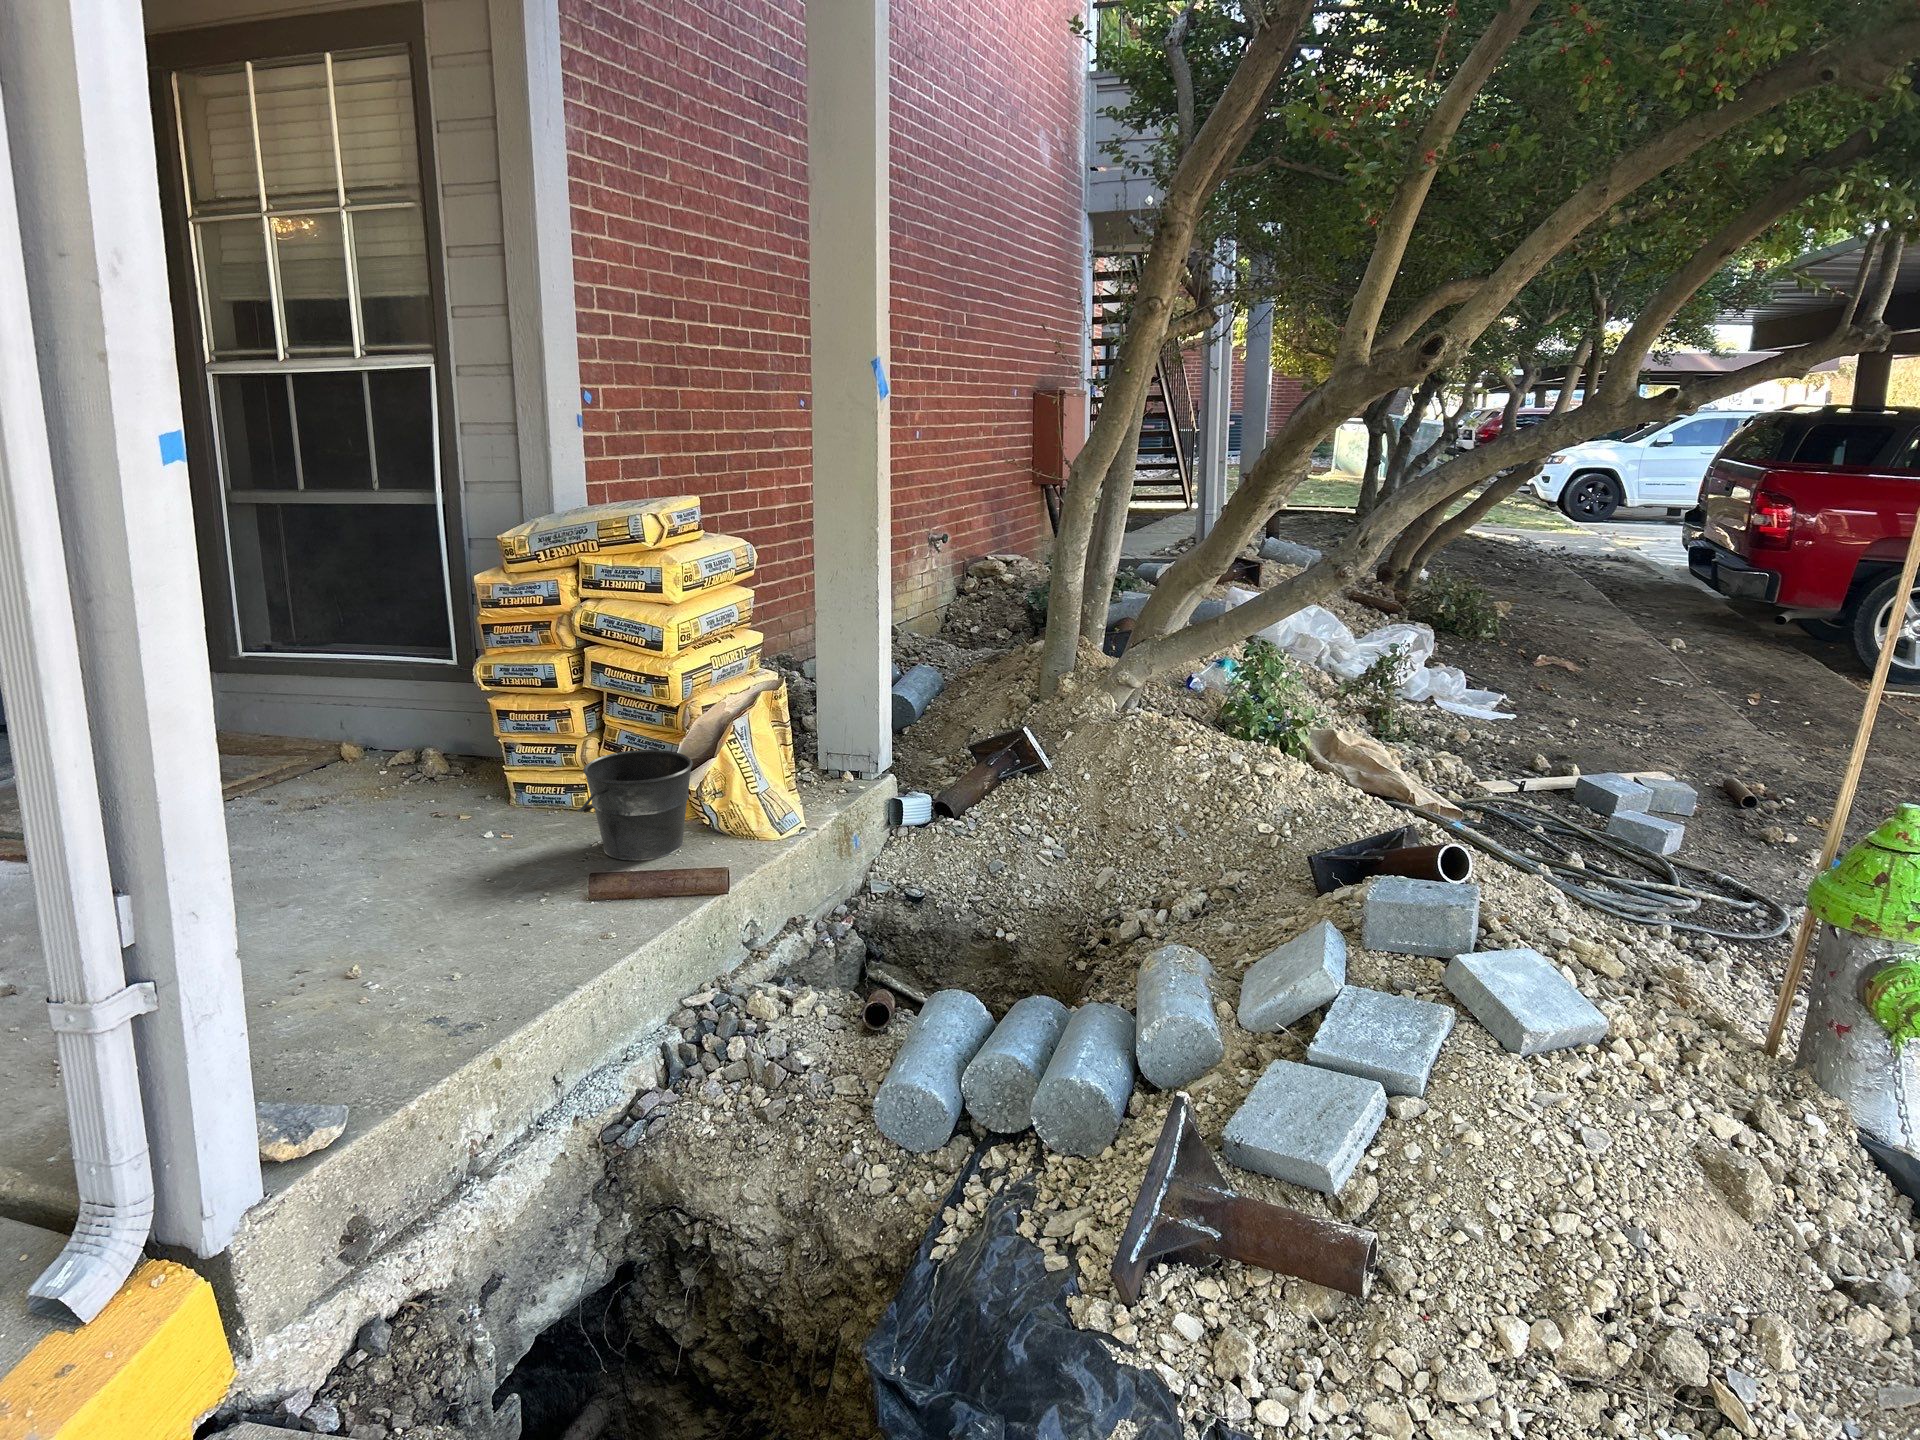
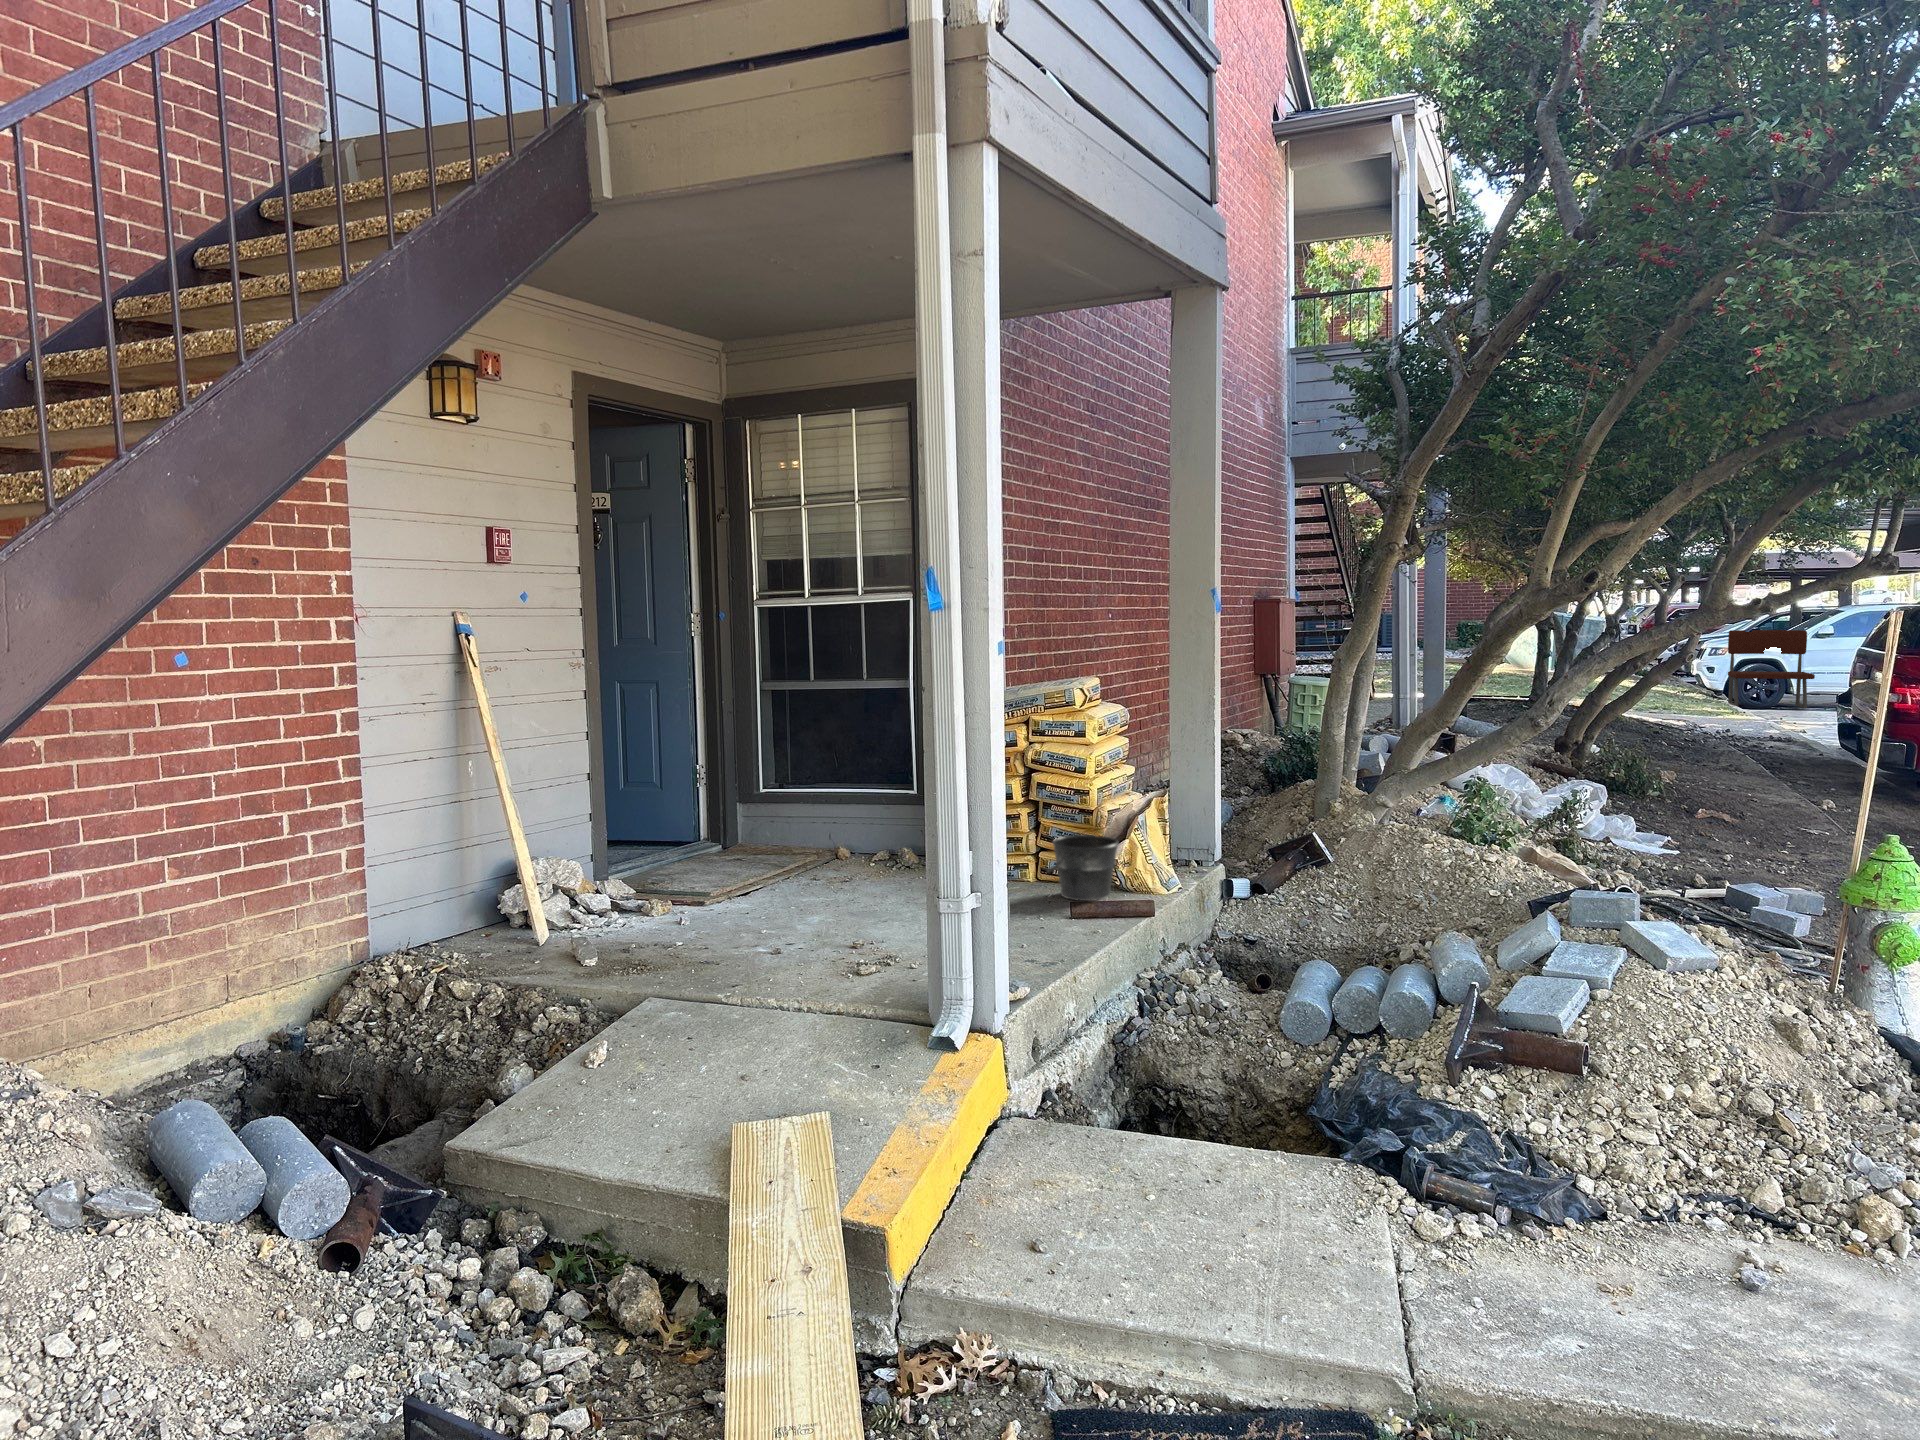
bench: none [1561,439,1650,523] -> present [1728,630,1815,709]

